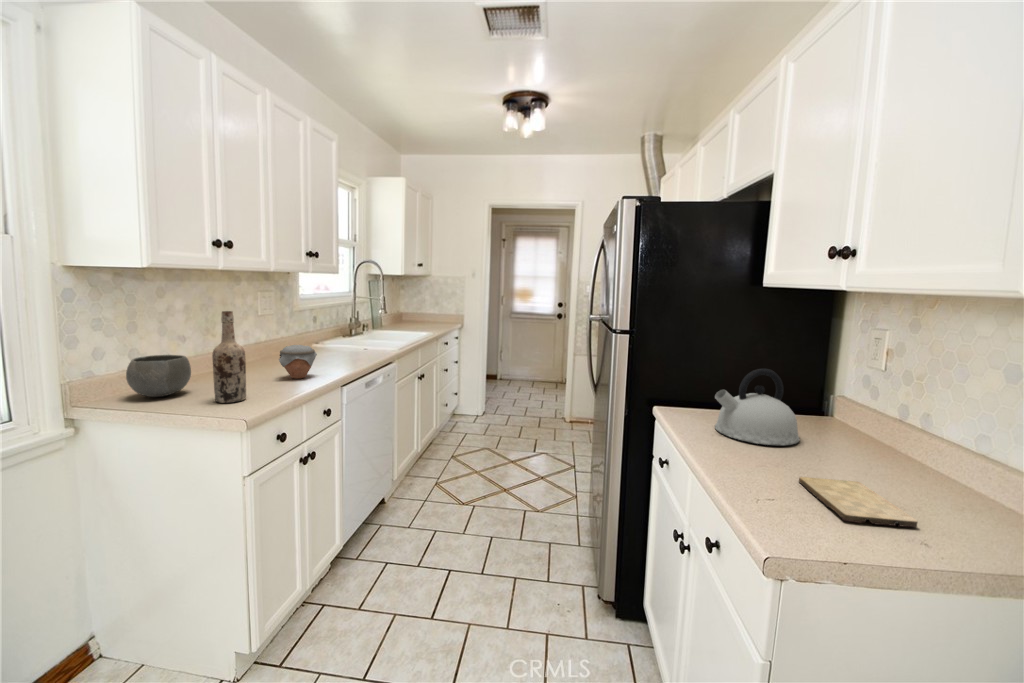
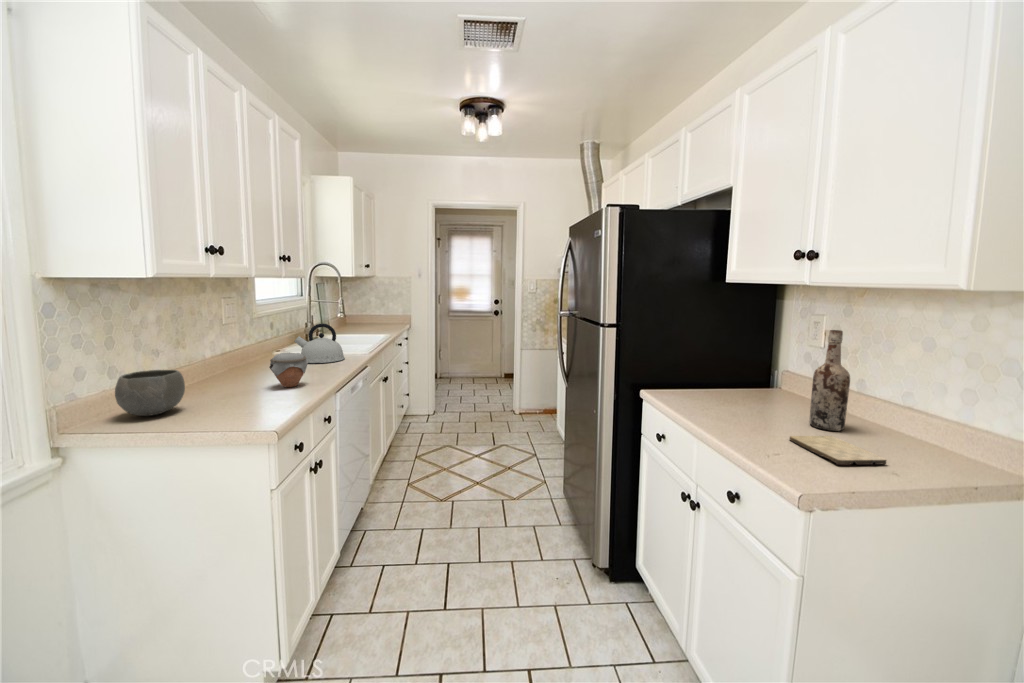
wine bottle: present [212,311,246,403] -> present [809,330,850,431]
kettle: present [715,369,800,445] -> present [294,324,345,363]

